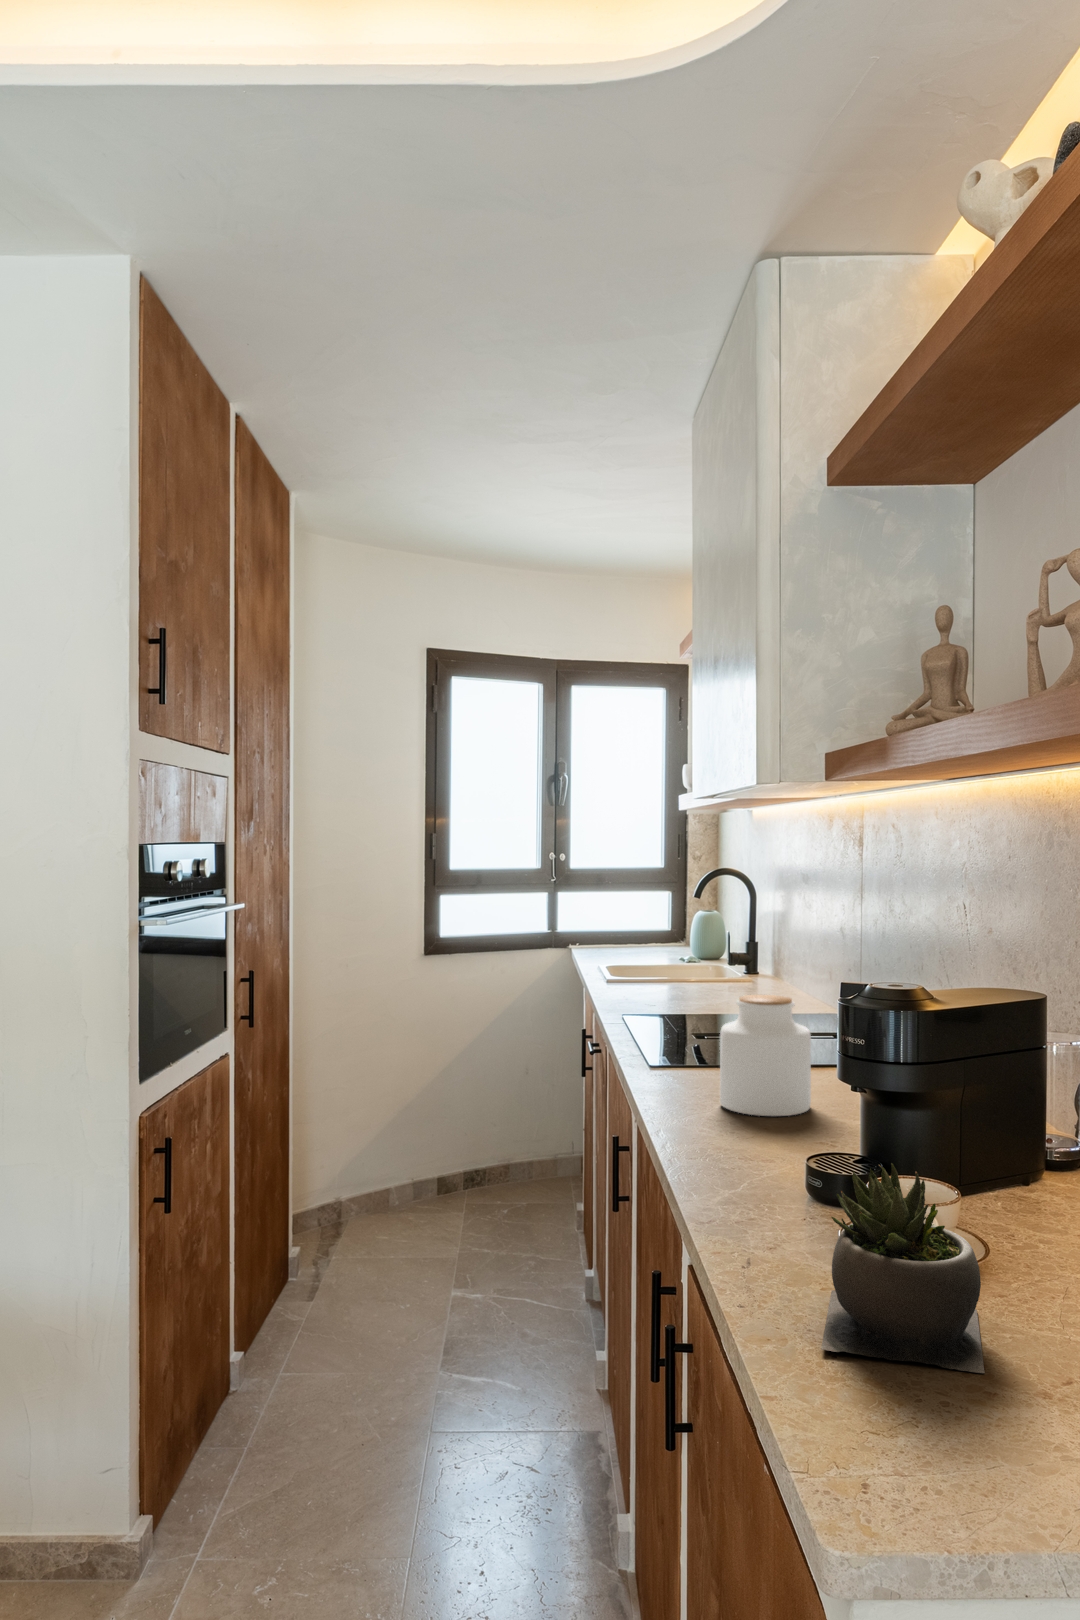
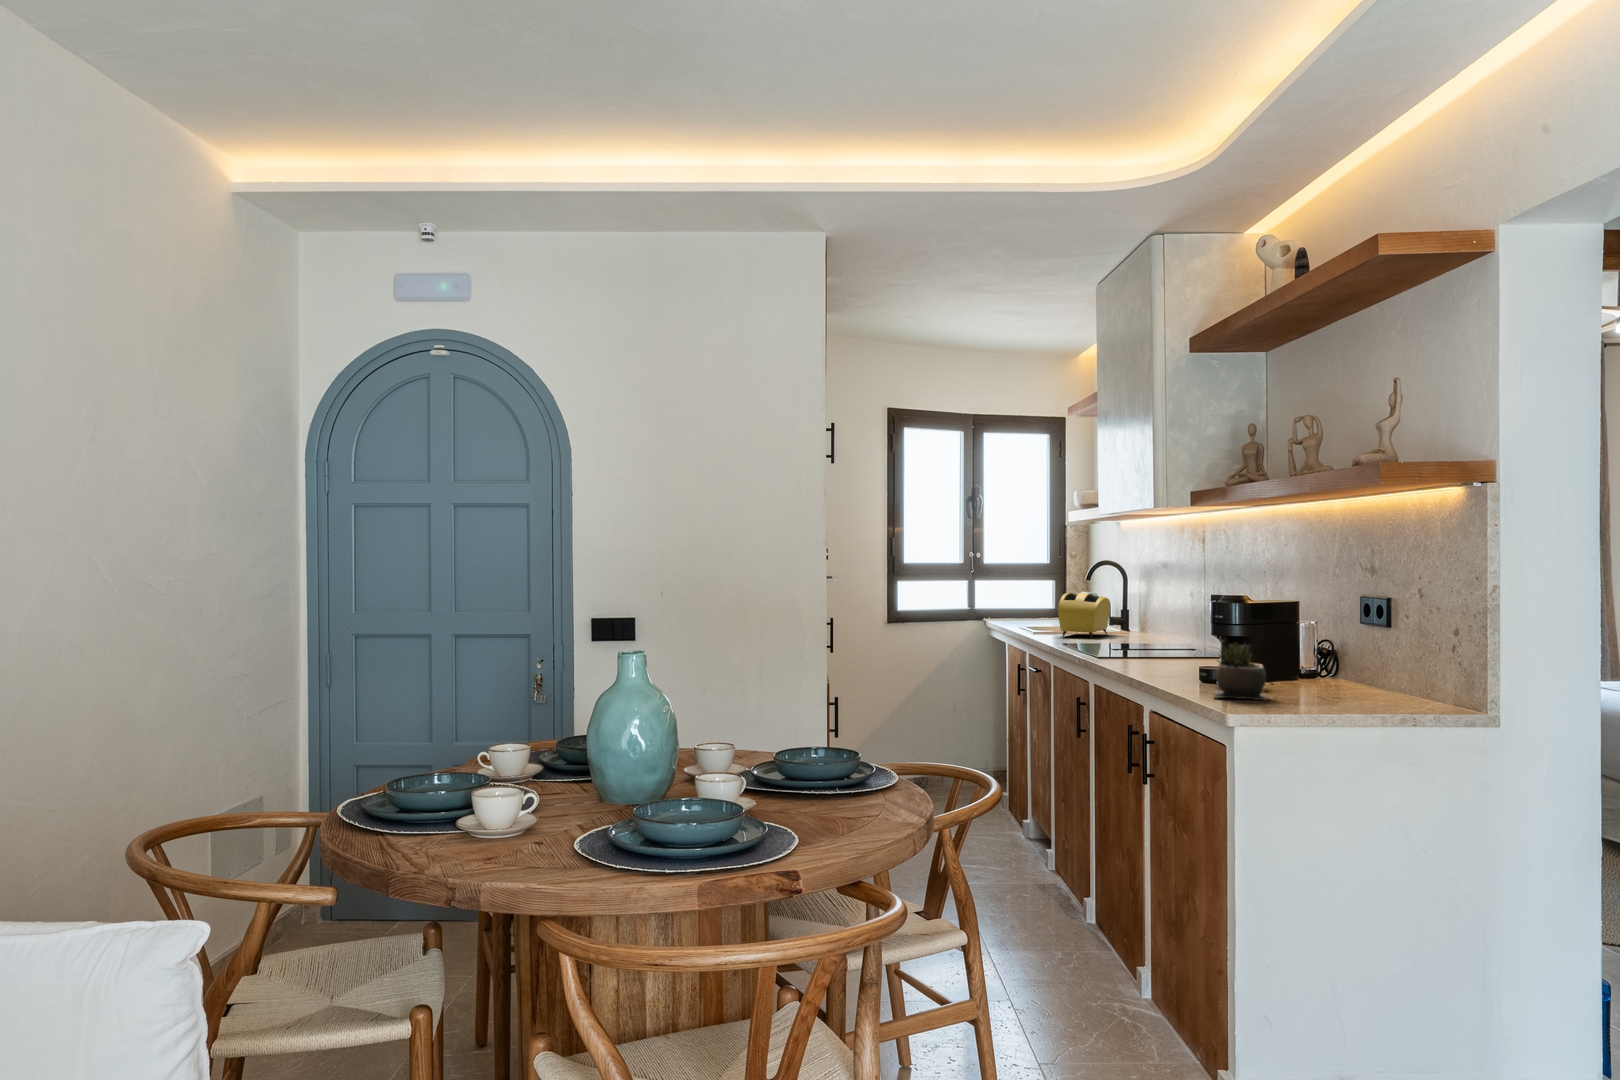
toaster: none [628,925,716,1001] -> present [1058,593,1110,638]
jar: present [720,995,811,1116] -> none [1144,612,1189,667]

